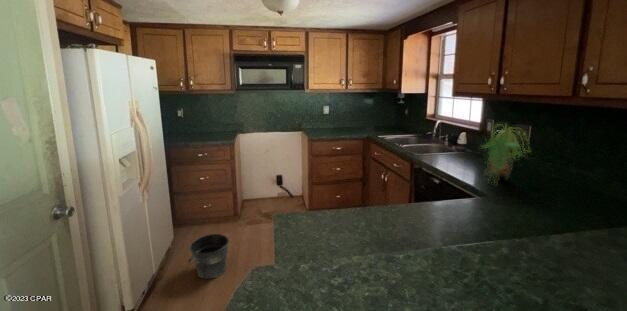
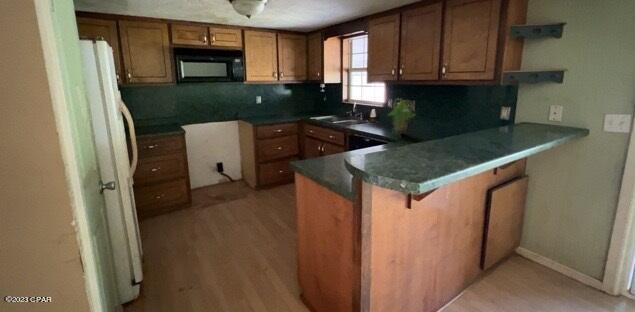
bucket: present [188,234,229,279] -> none [169,210,206,247]

